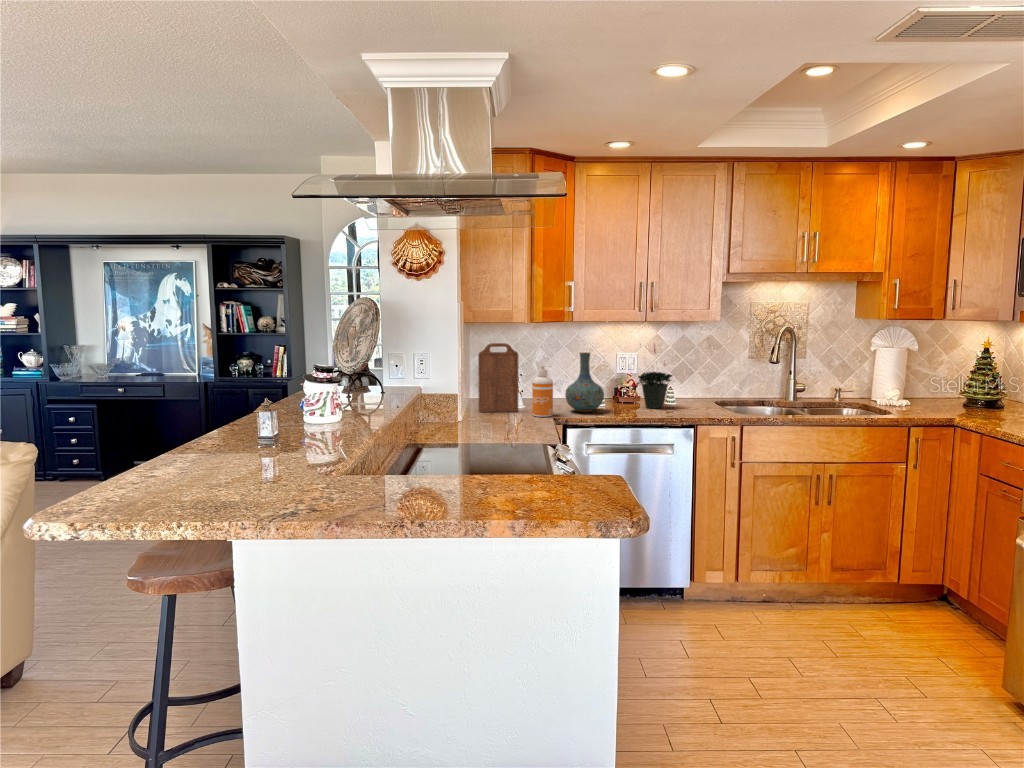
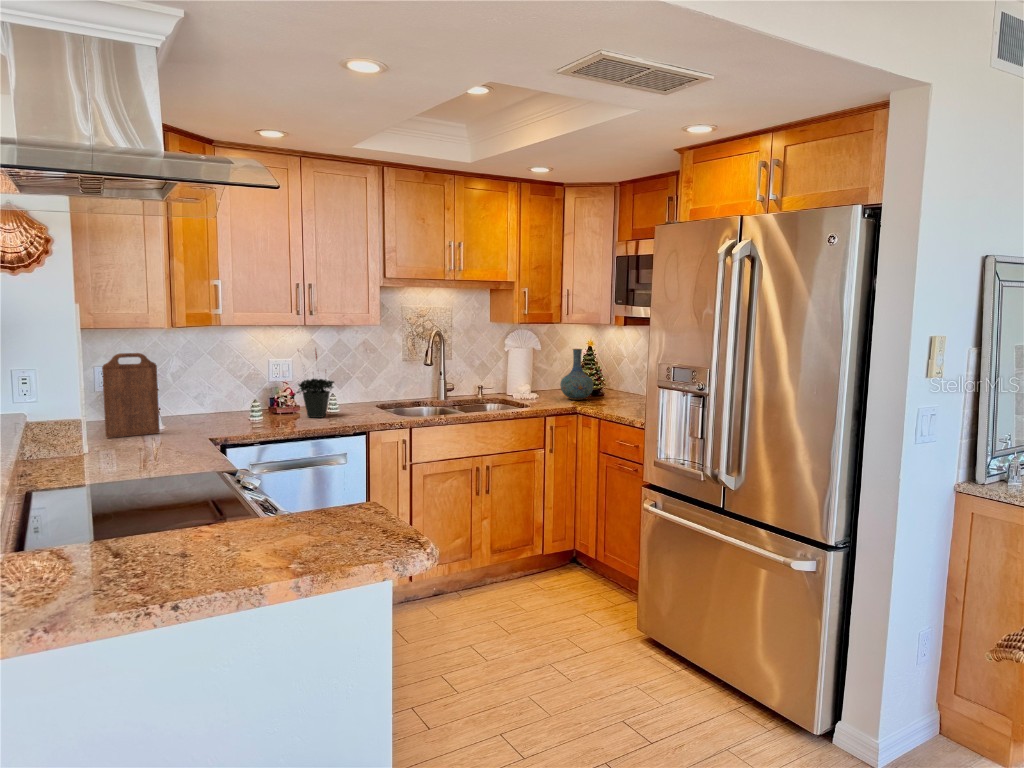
vase: present [565,352,604,412] -> present [560,349,594,400]
soap dispenser: present [532,365,553,417] -> none [179,377,206,437]

